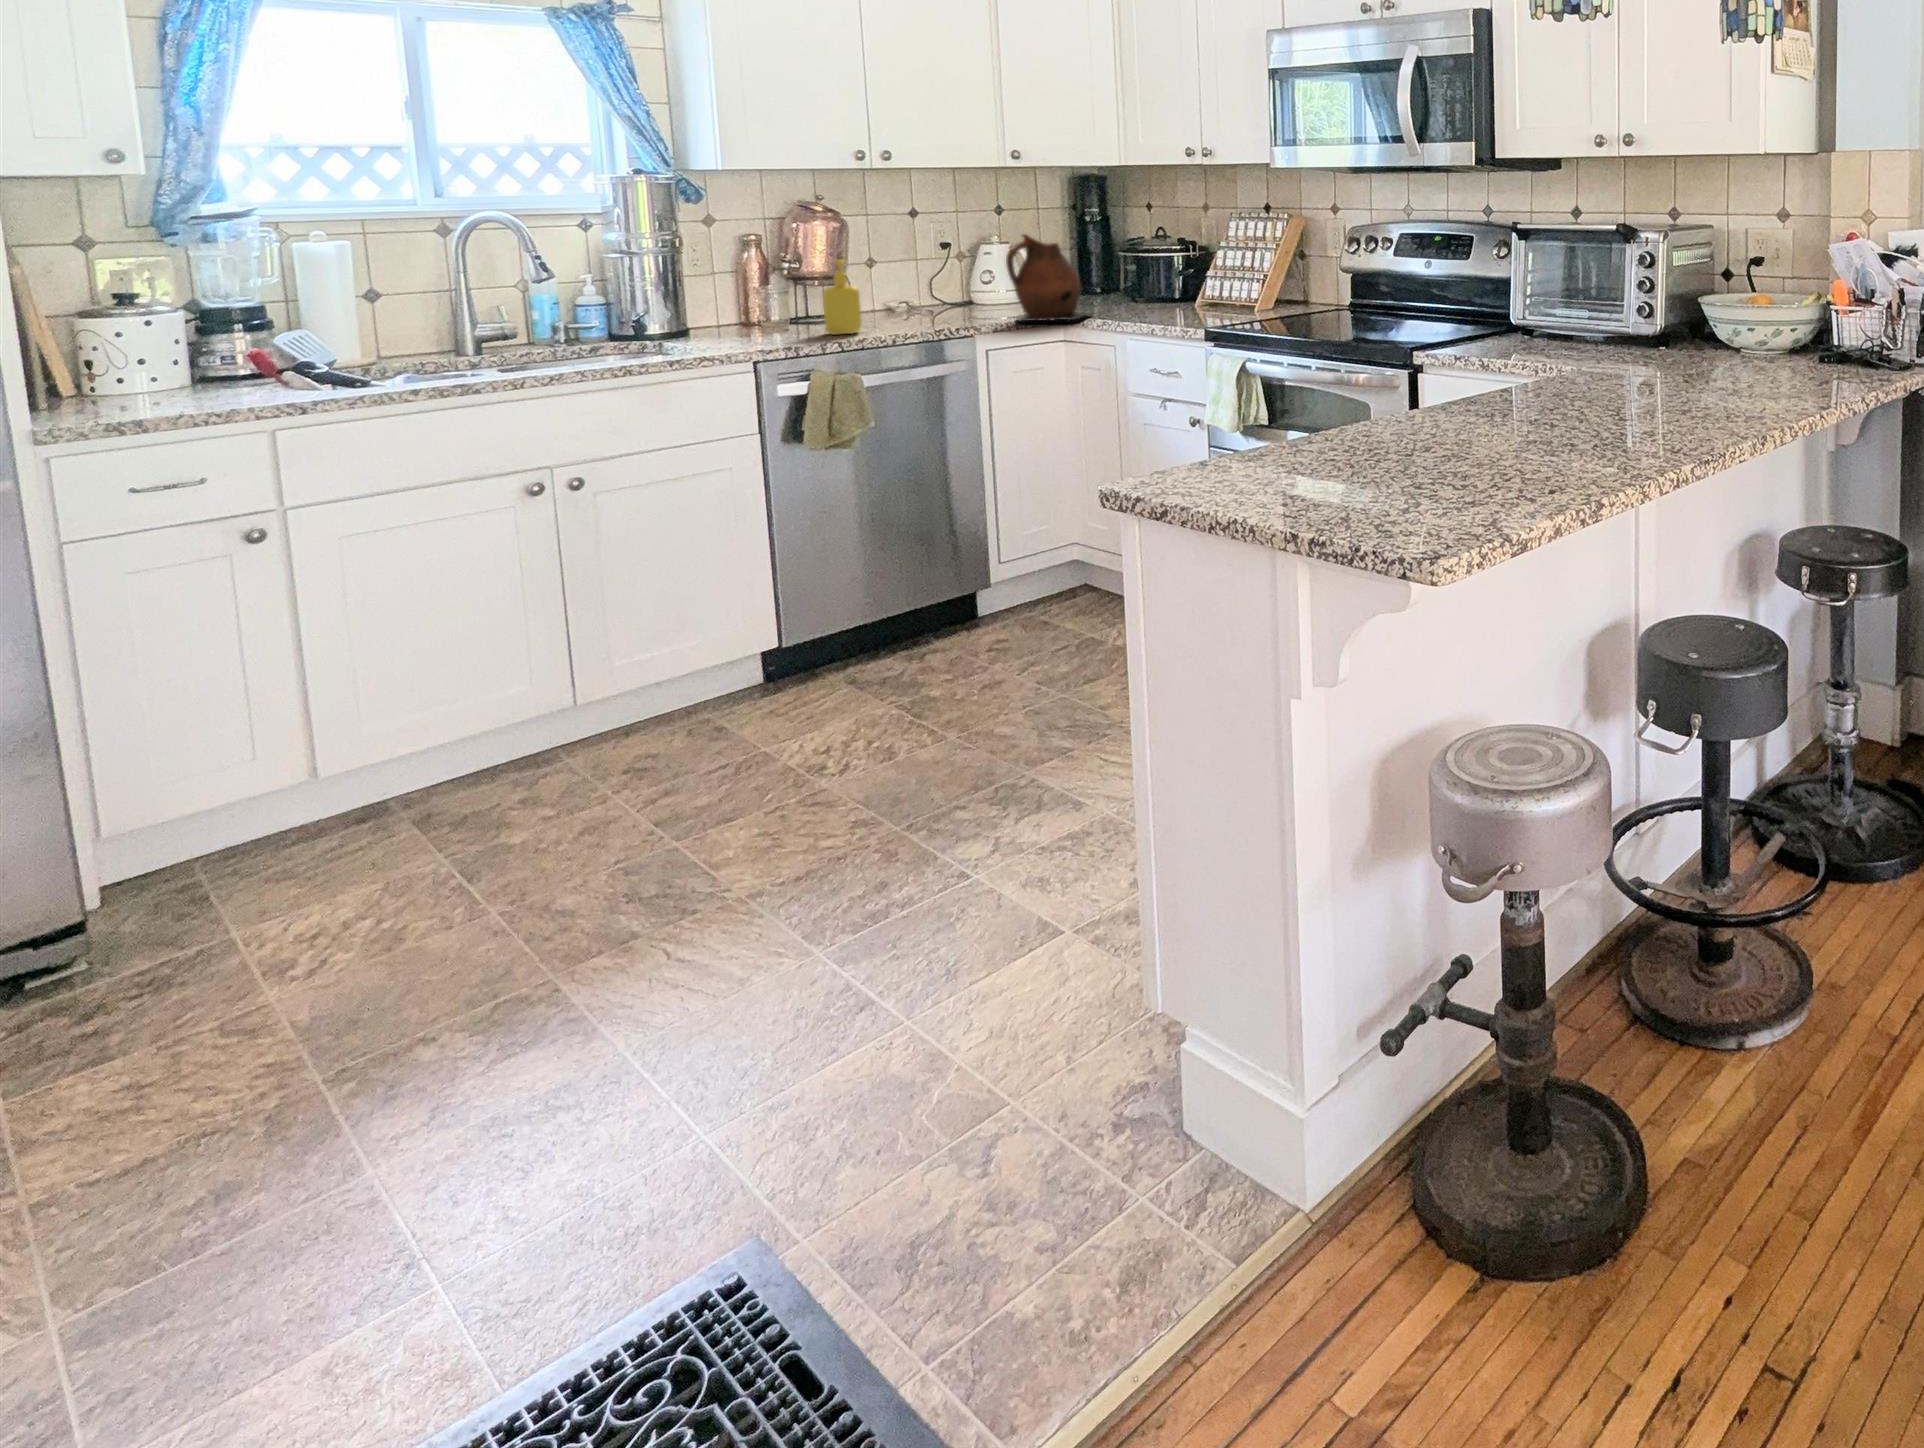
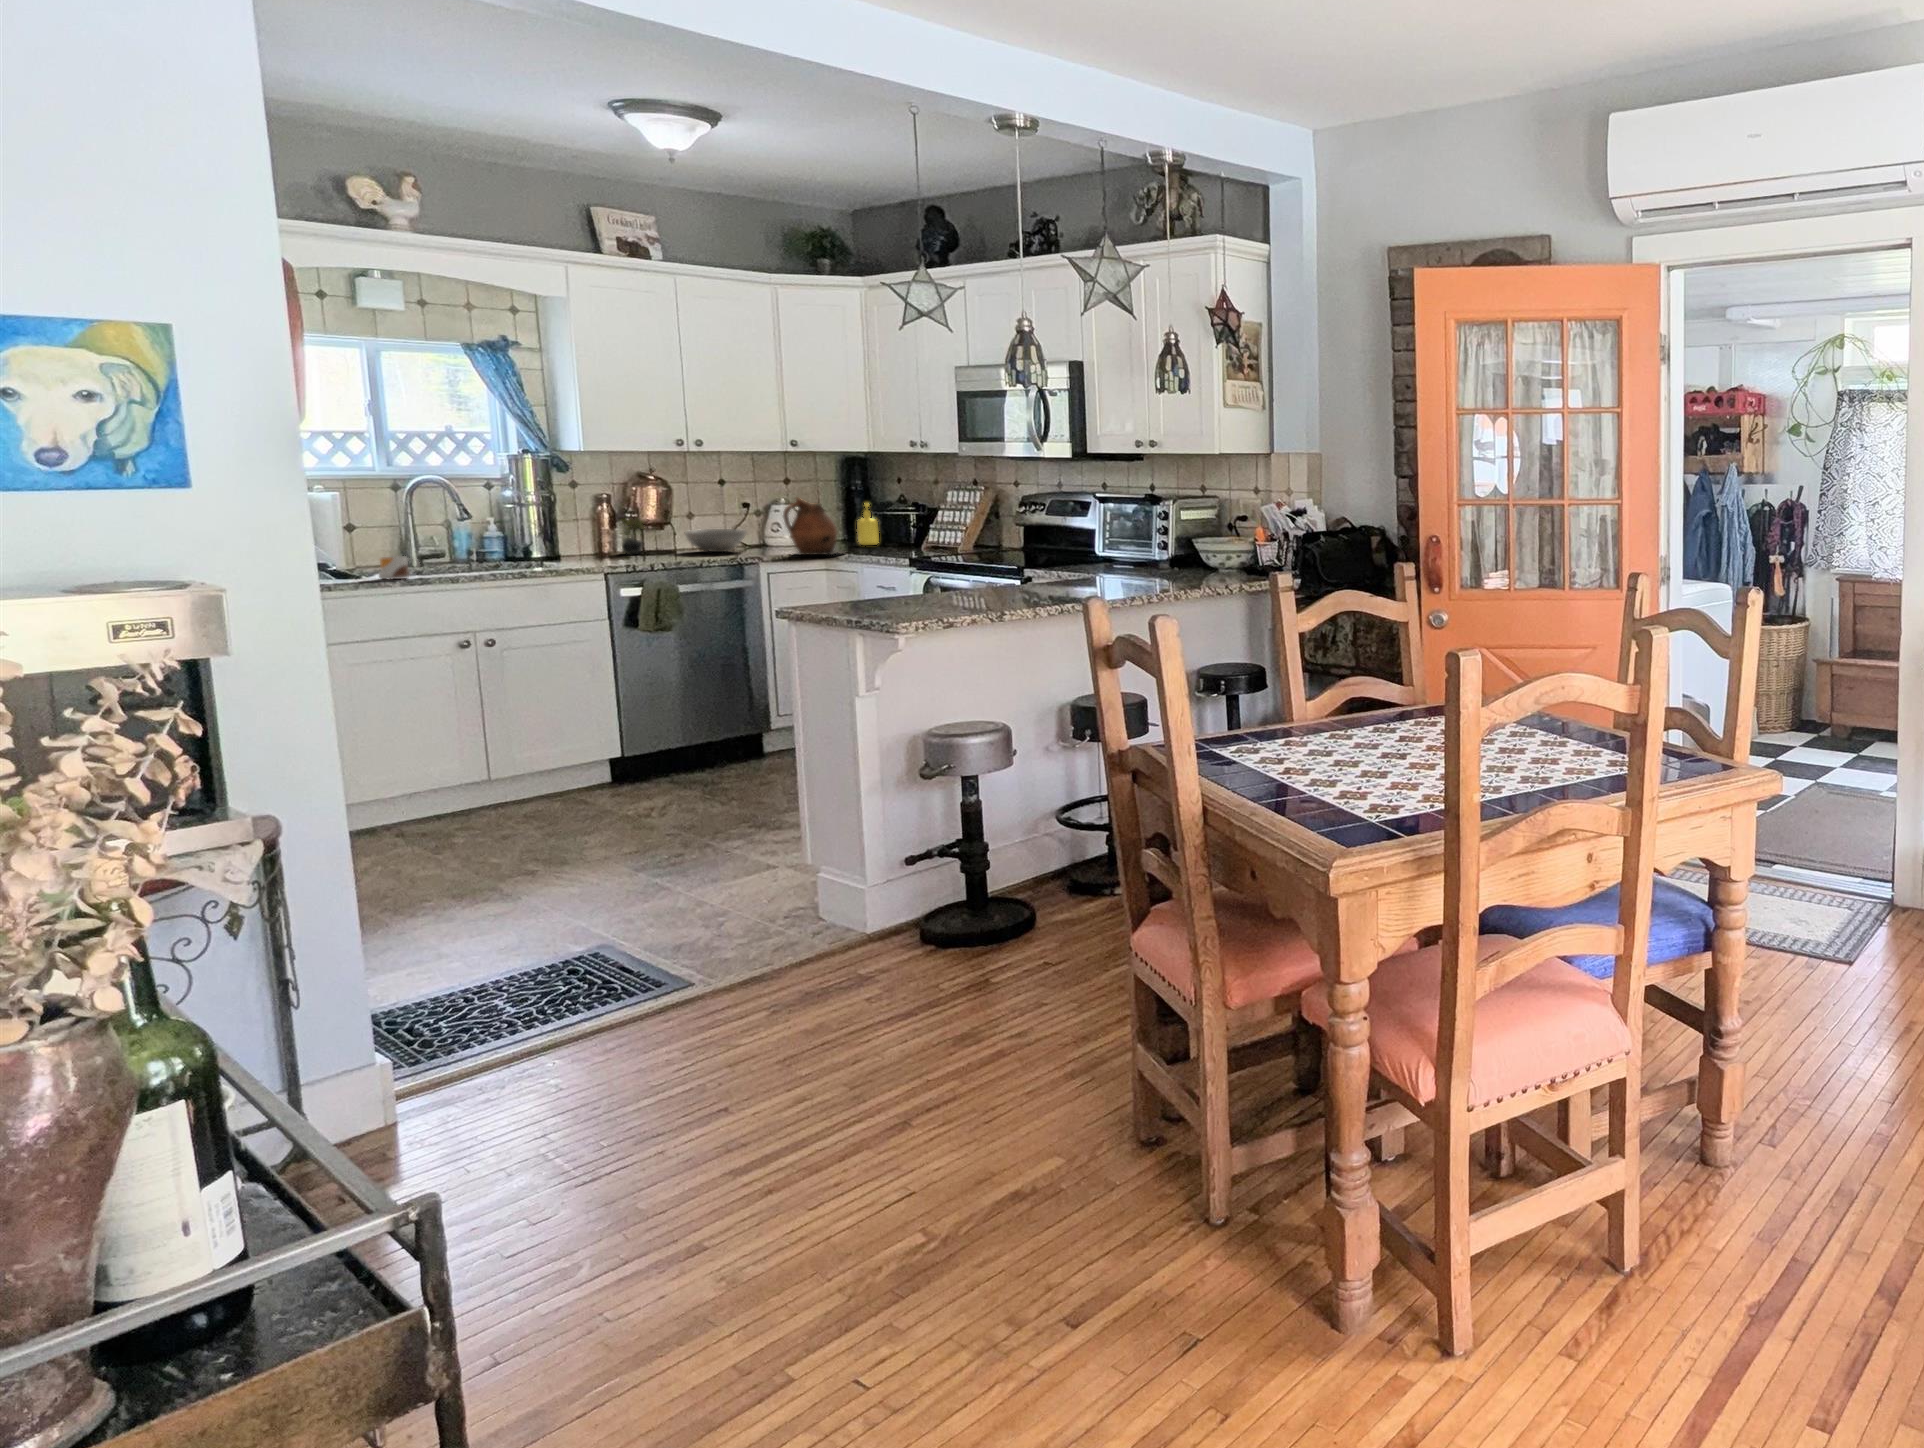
soap dispenser: present [823,260,862,335] -> present [857,504,879,545]
succulent plant: none [768,264,812,324] -> present [622,518,645,555]
bowl: none [864,281,950,316] -> present [685,529,746,552]
mug: none [396,346,462,387] -> present [379,556,419,579]

